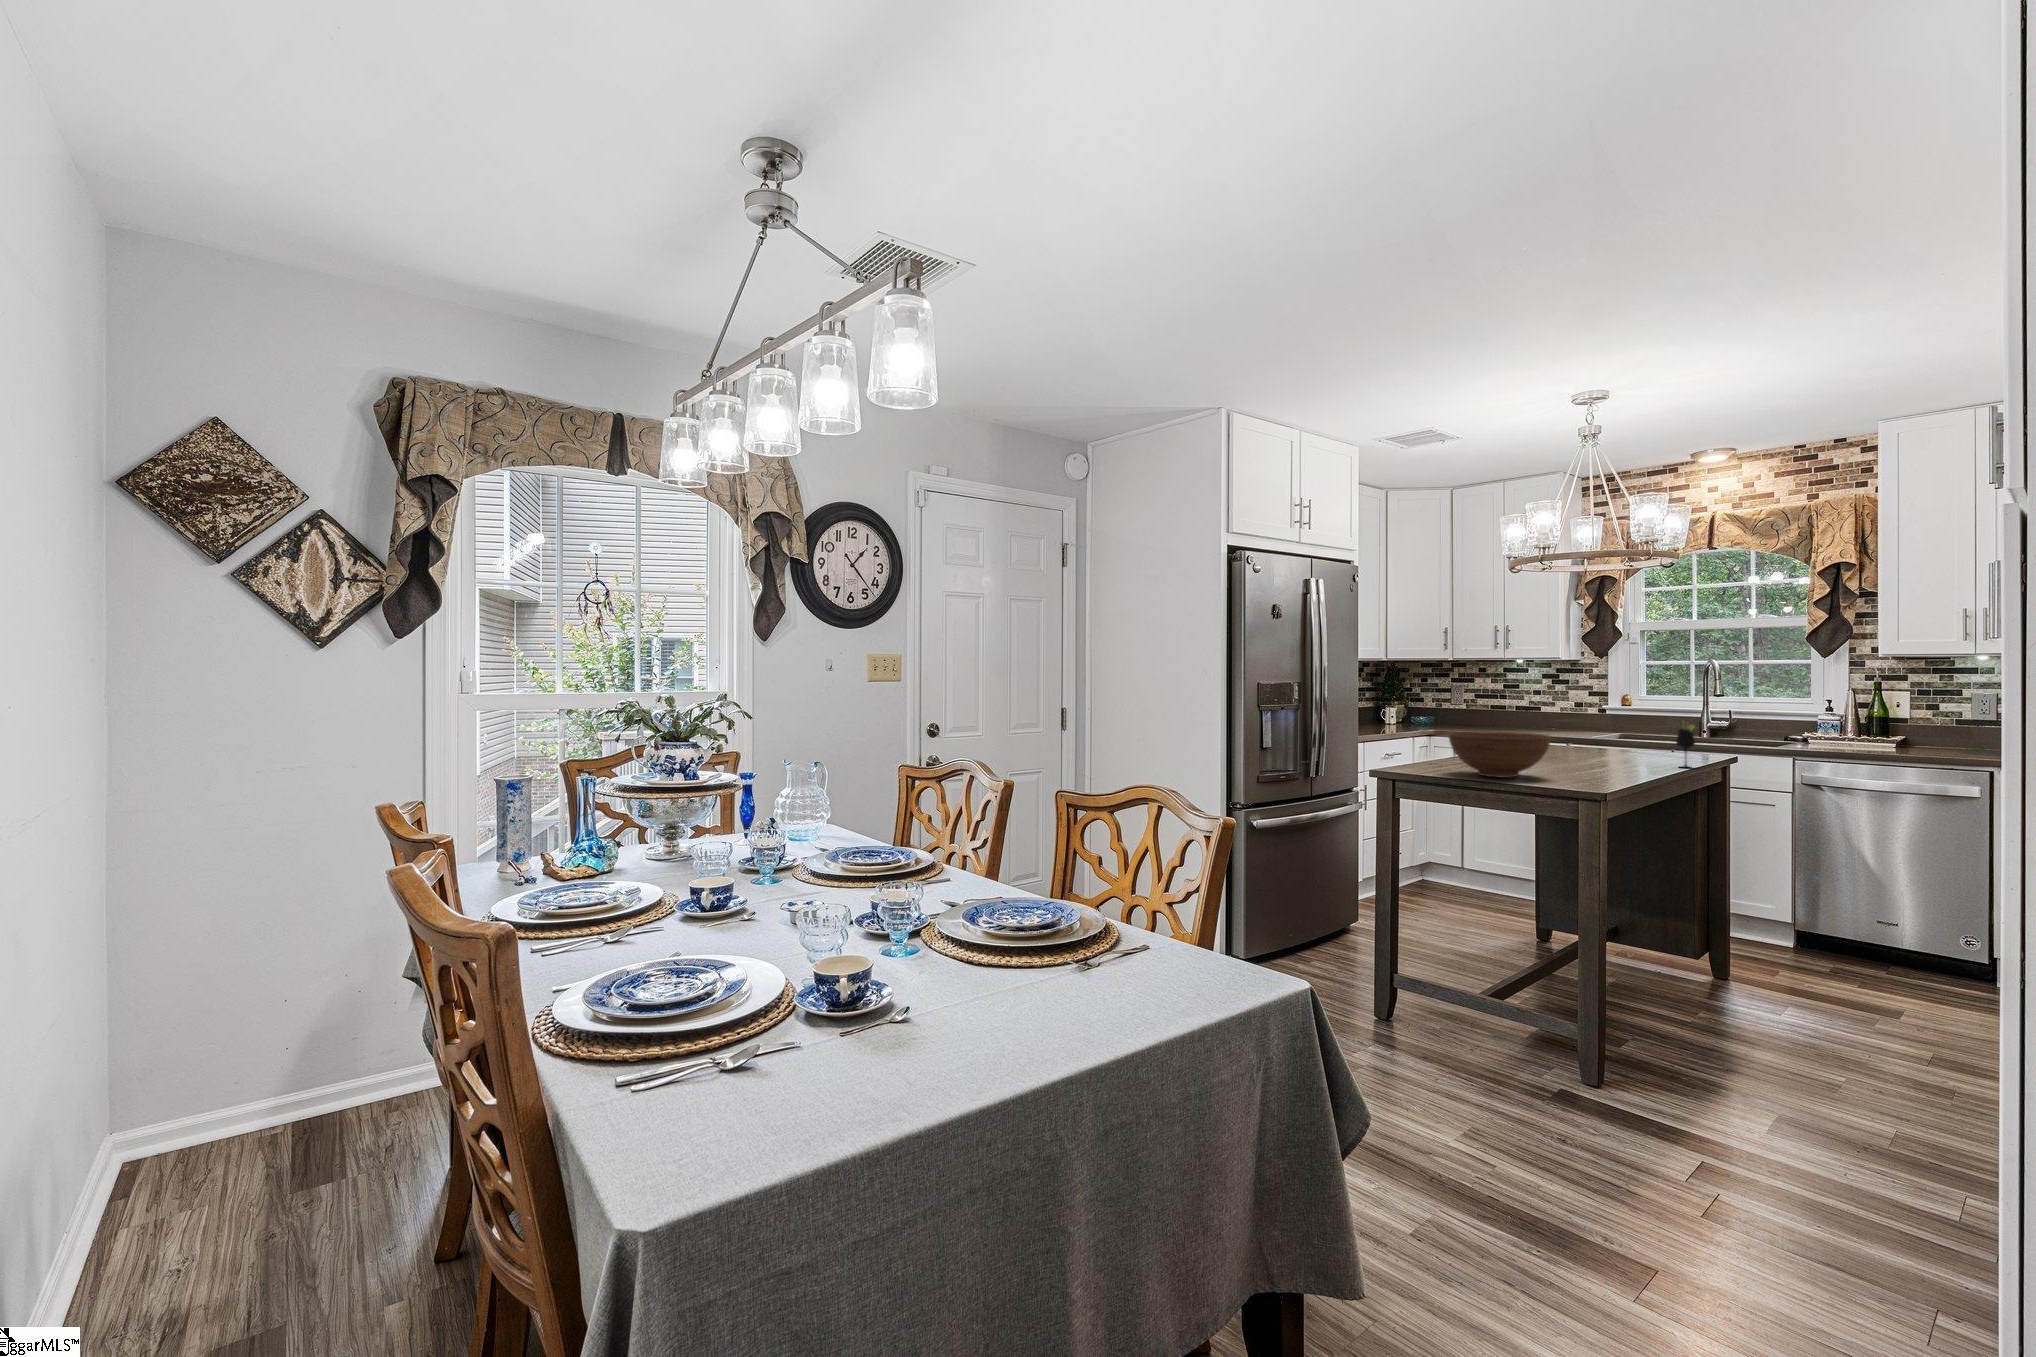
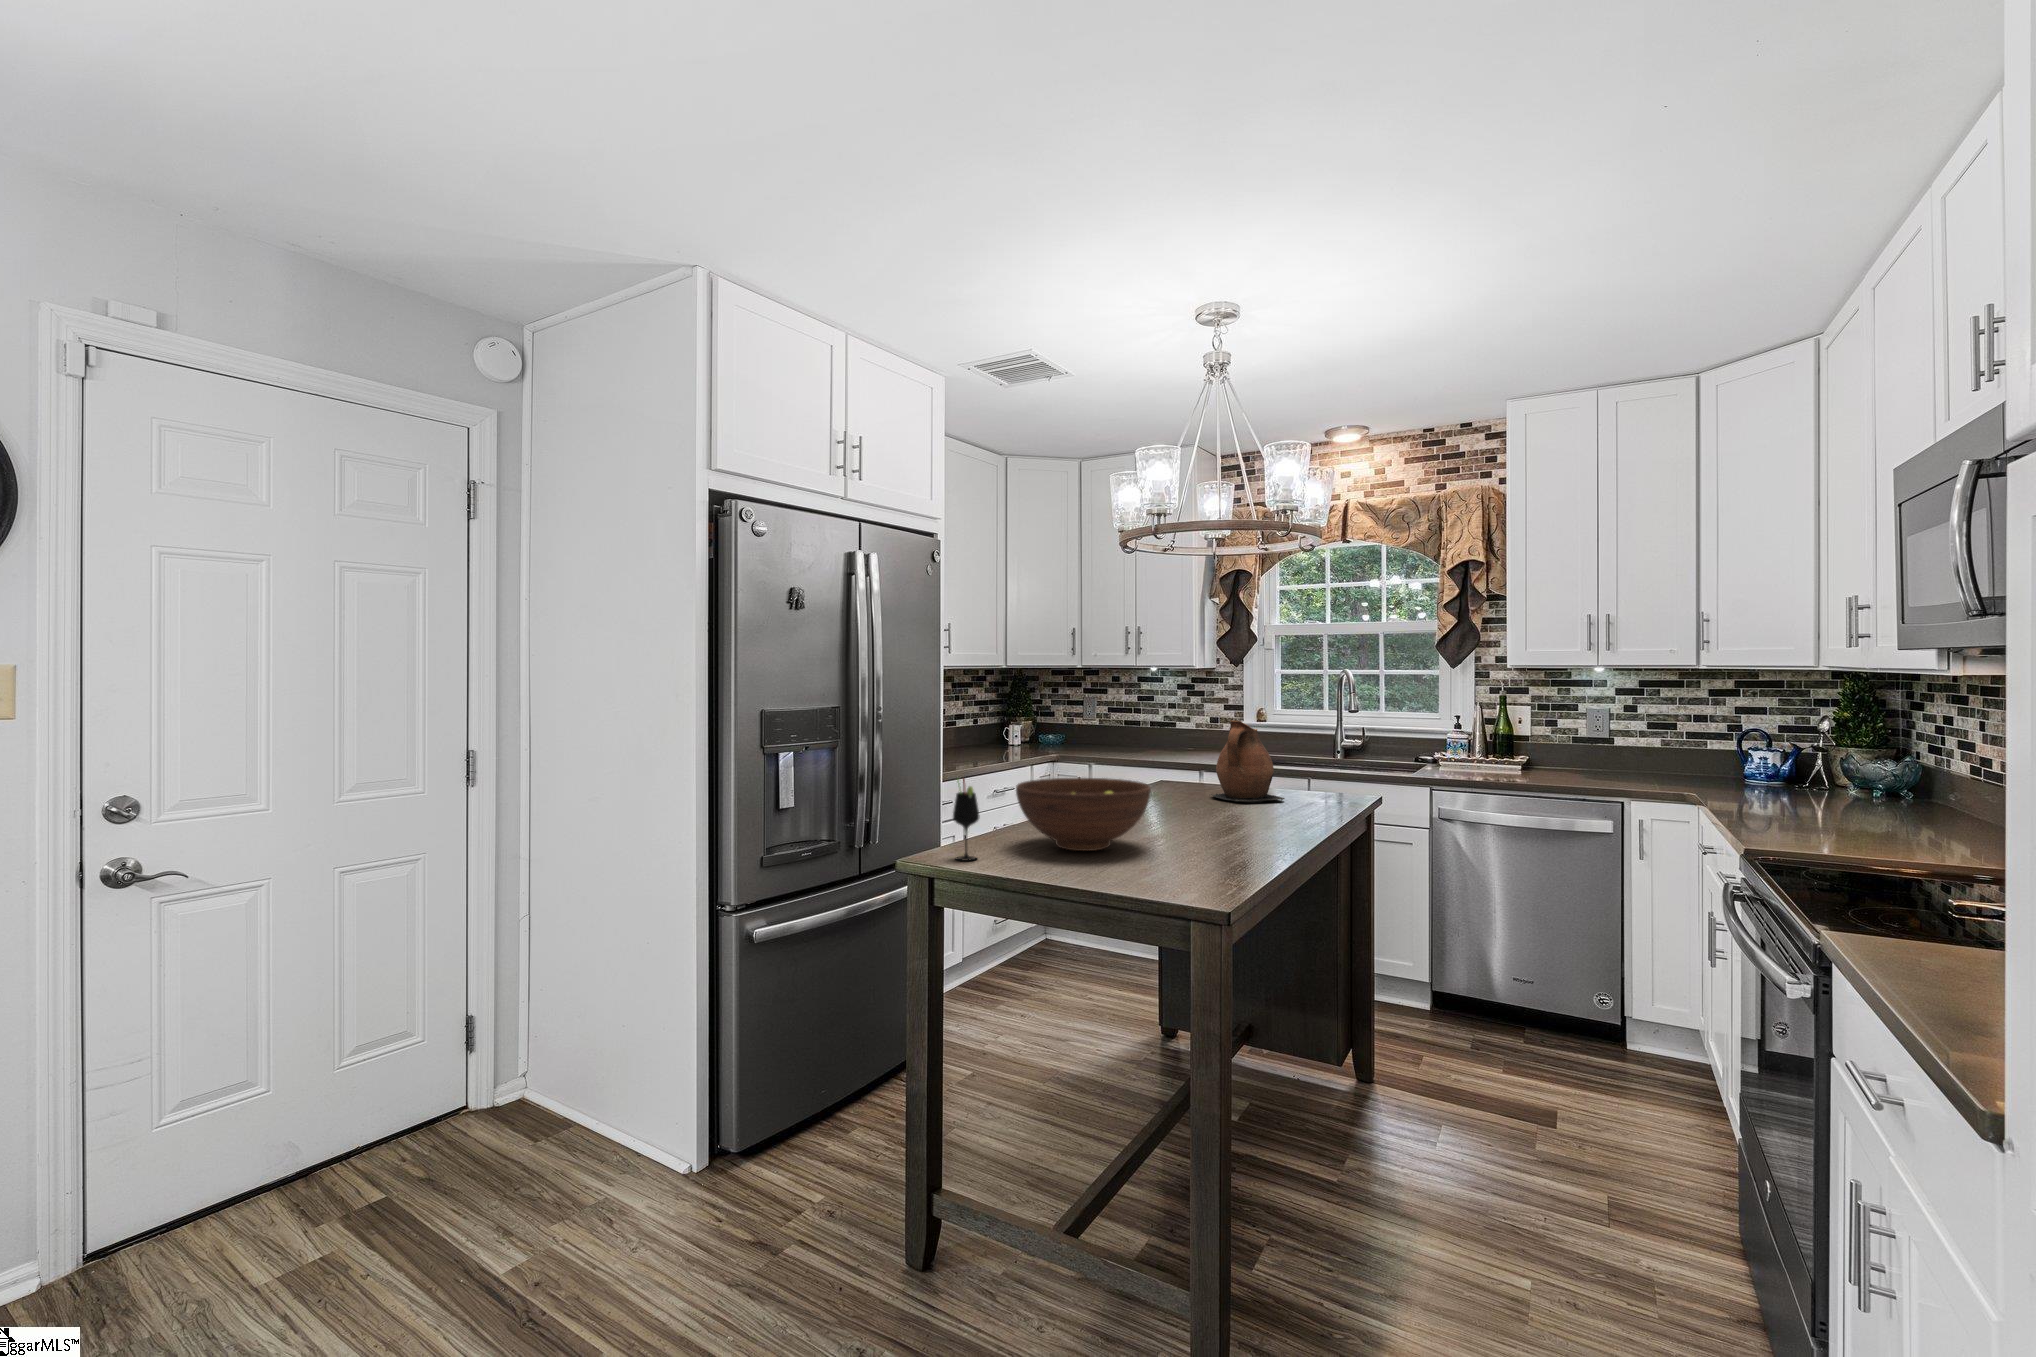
ceramic pitcher: none [1584,698,1653,761] -> present [1211,721,1285,801]
wine glass: present [1676,722,1695,768] -> present [953,781,980,861]

